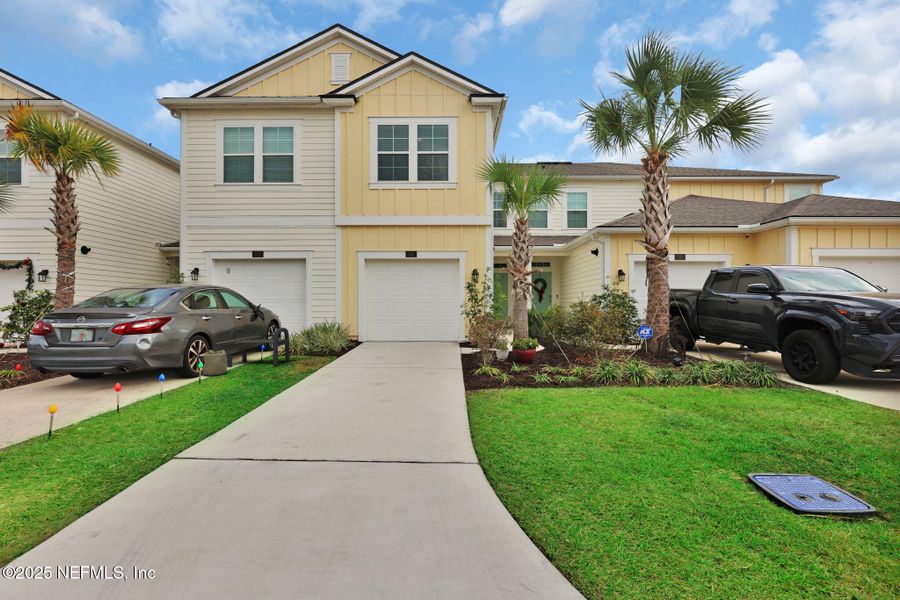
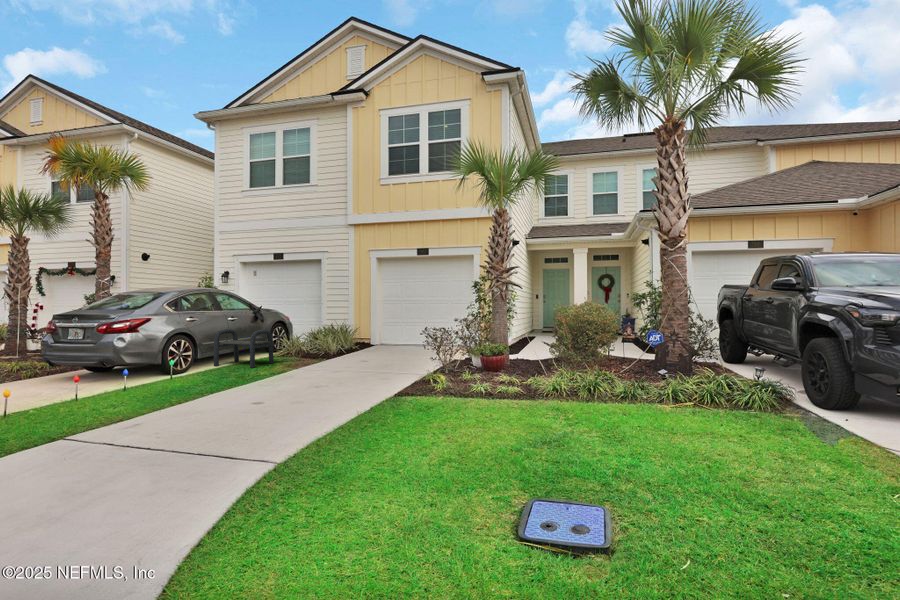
basket: present [203,350,227,375] -> none [177,350,204,374]

